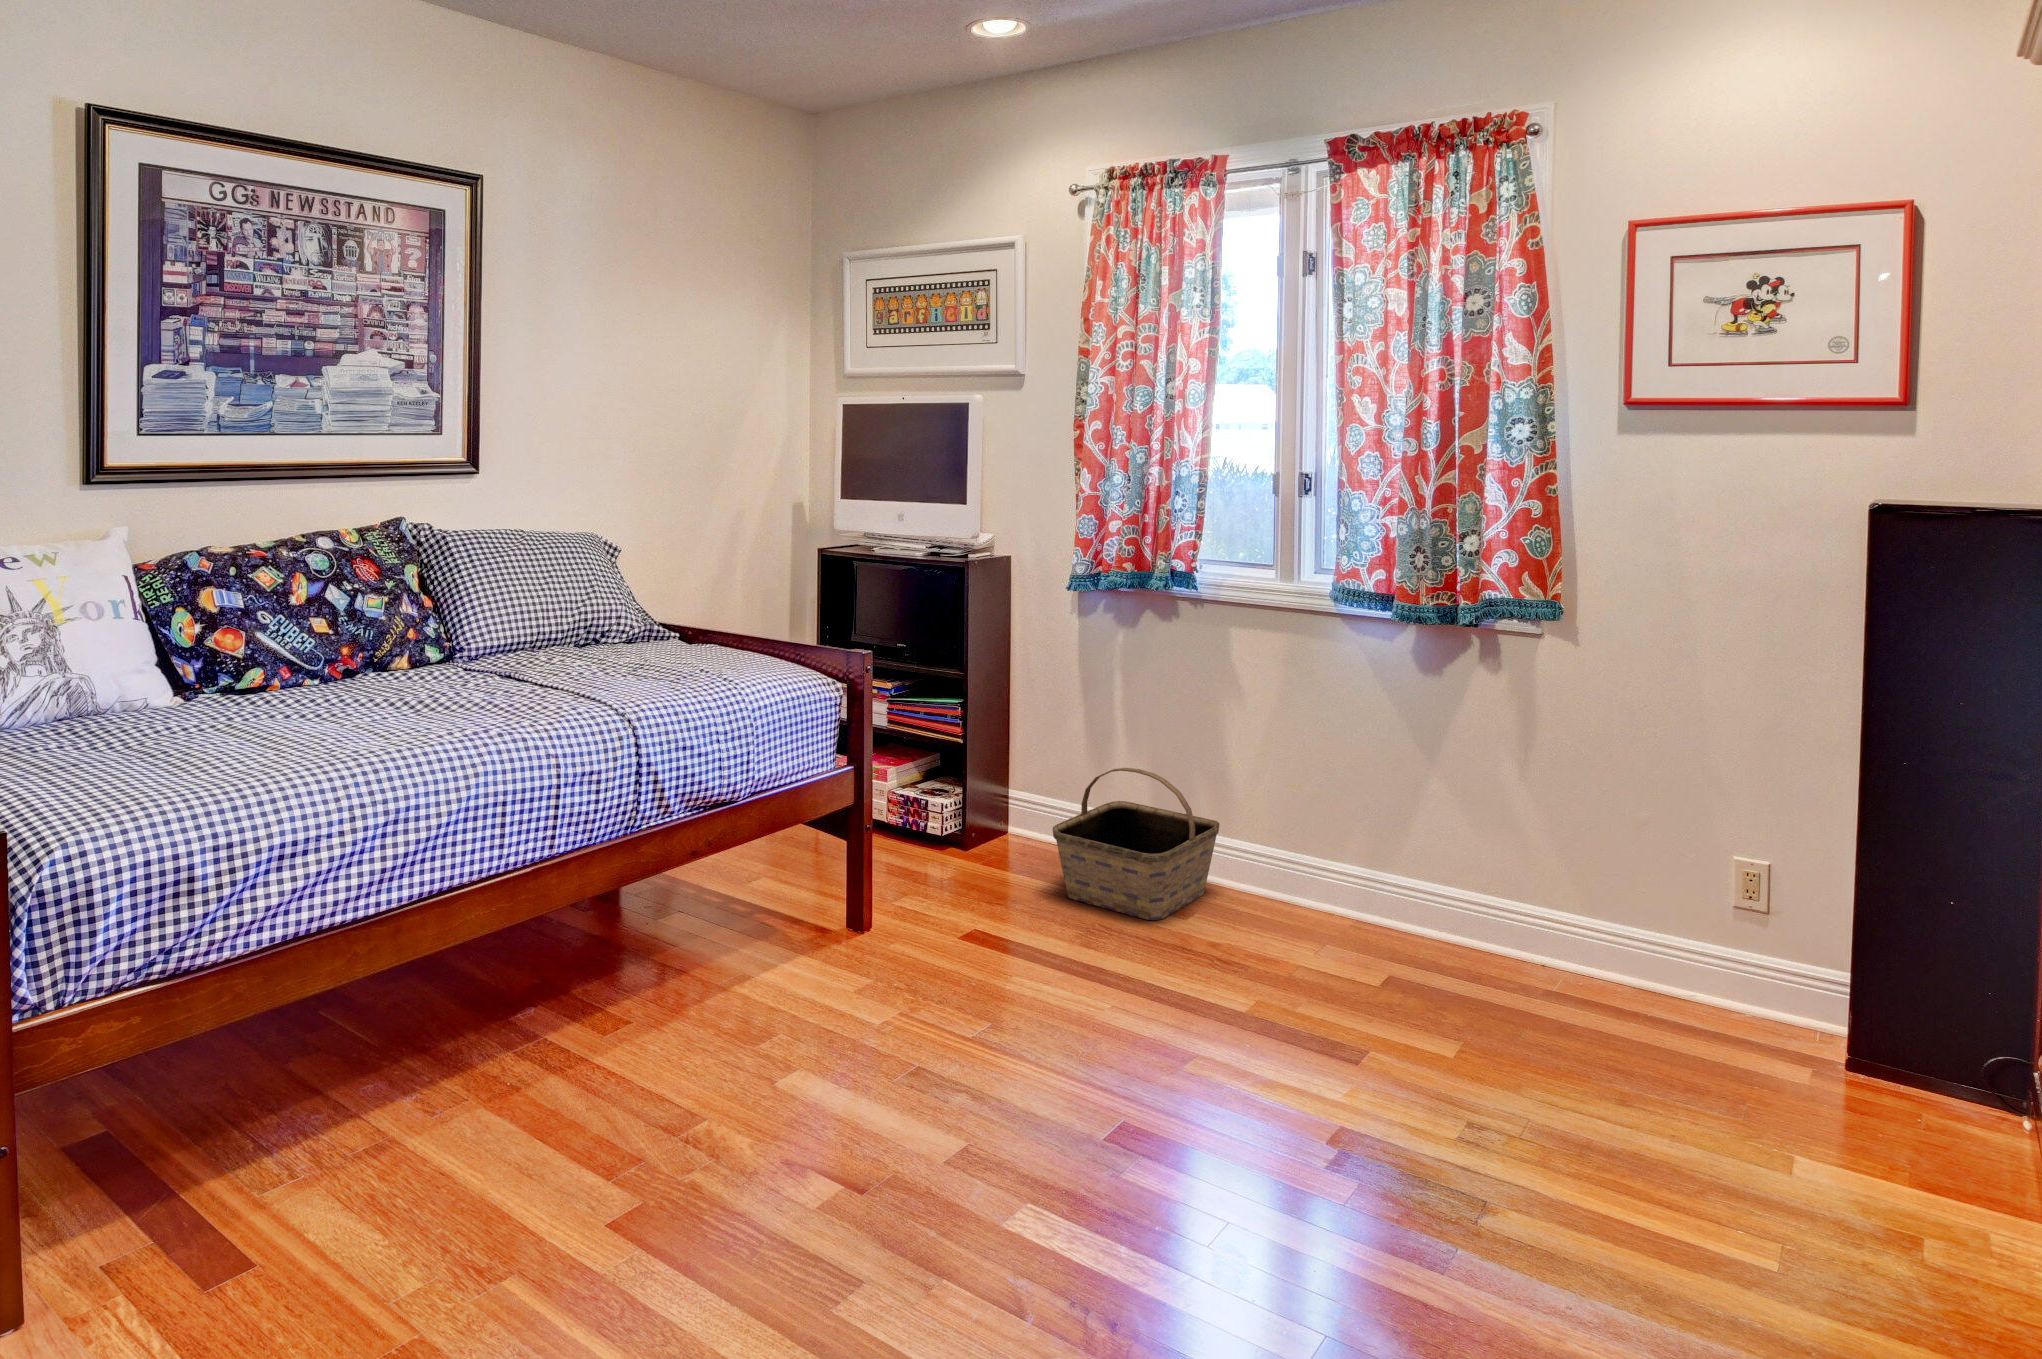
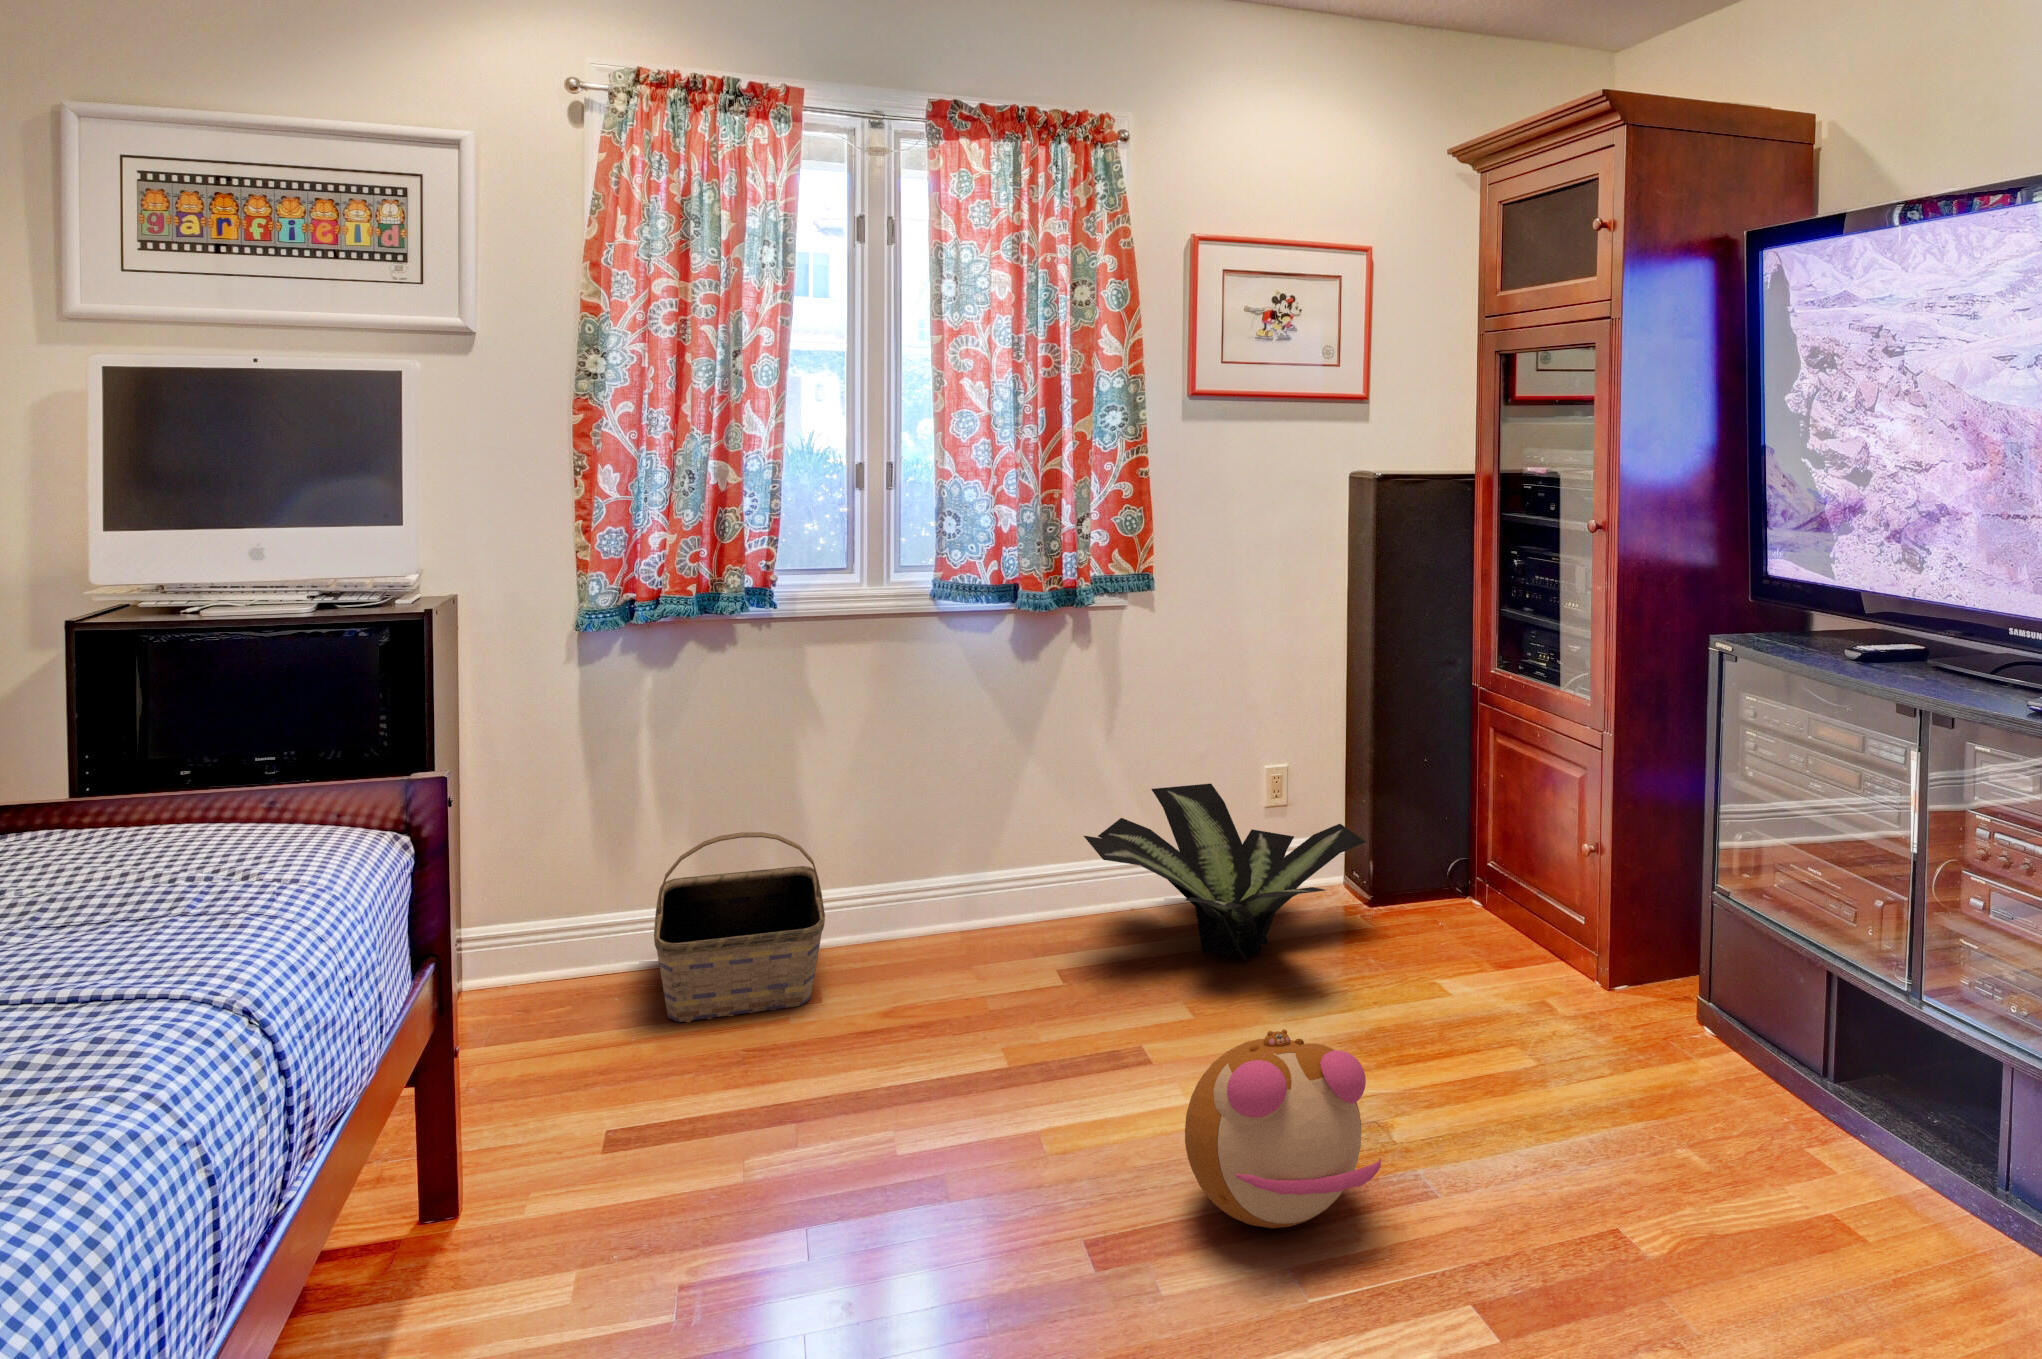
potted plant: none [1383,847,1764,1054] -> present [1084,784,1366,962]
plush toy: none [1131,1010,1329,1204] -> present [1185,1029,1381,1228]

